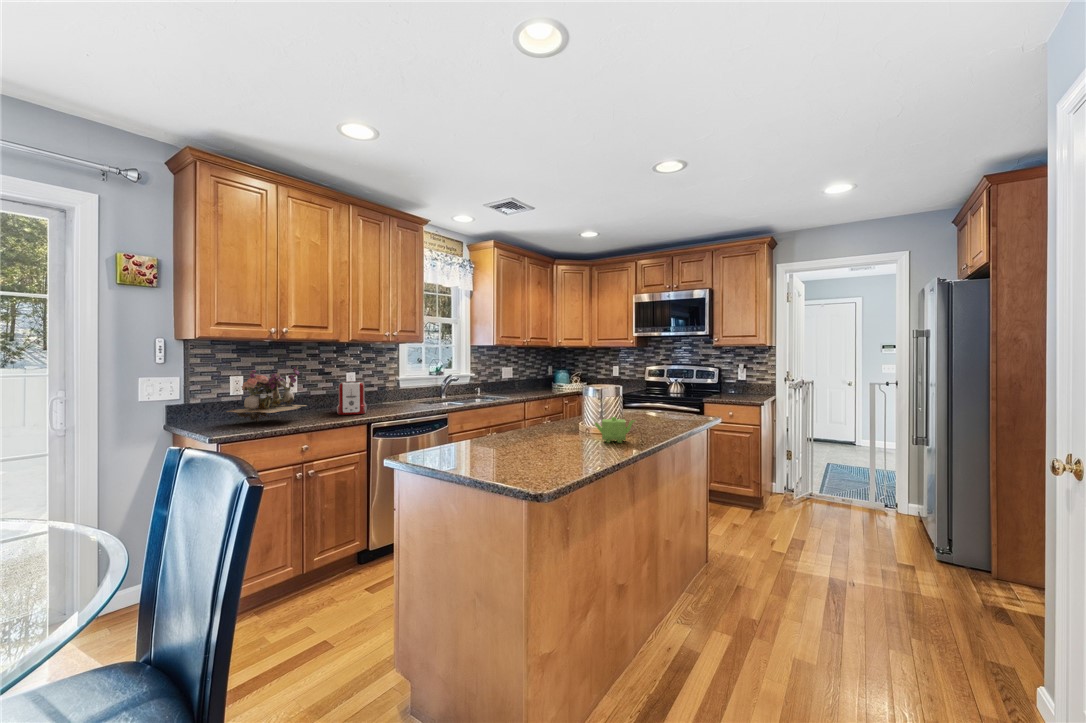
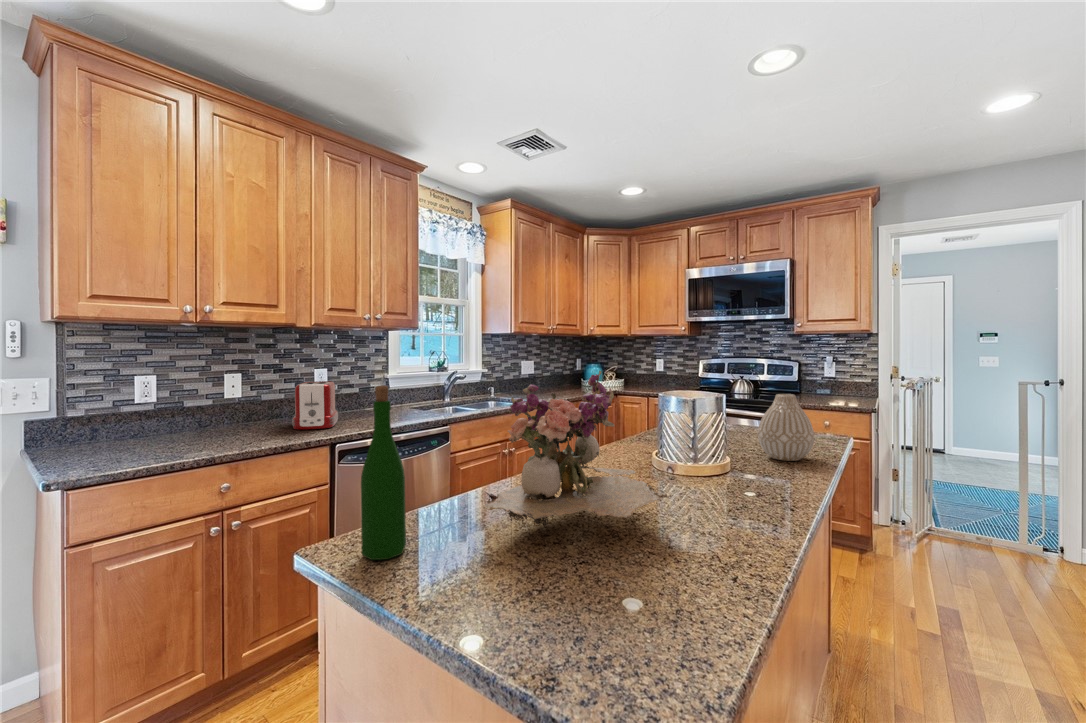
flower arrangement: present [227,366,307,422] -> present [484,371,667,527]
wine bottle: none [418,377,439,461] -> present [361,385,406,560]
vase: none [647,387,679,427] -> present [758,394,814,461]
teapot: present [594,417,635,443] -> none [693,453,773,502]

